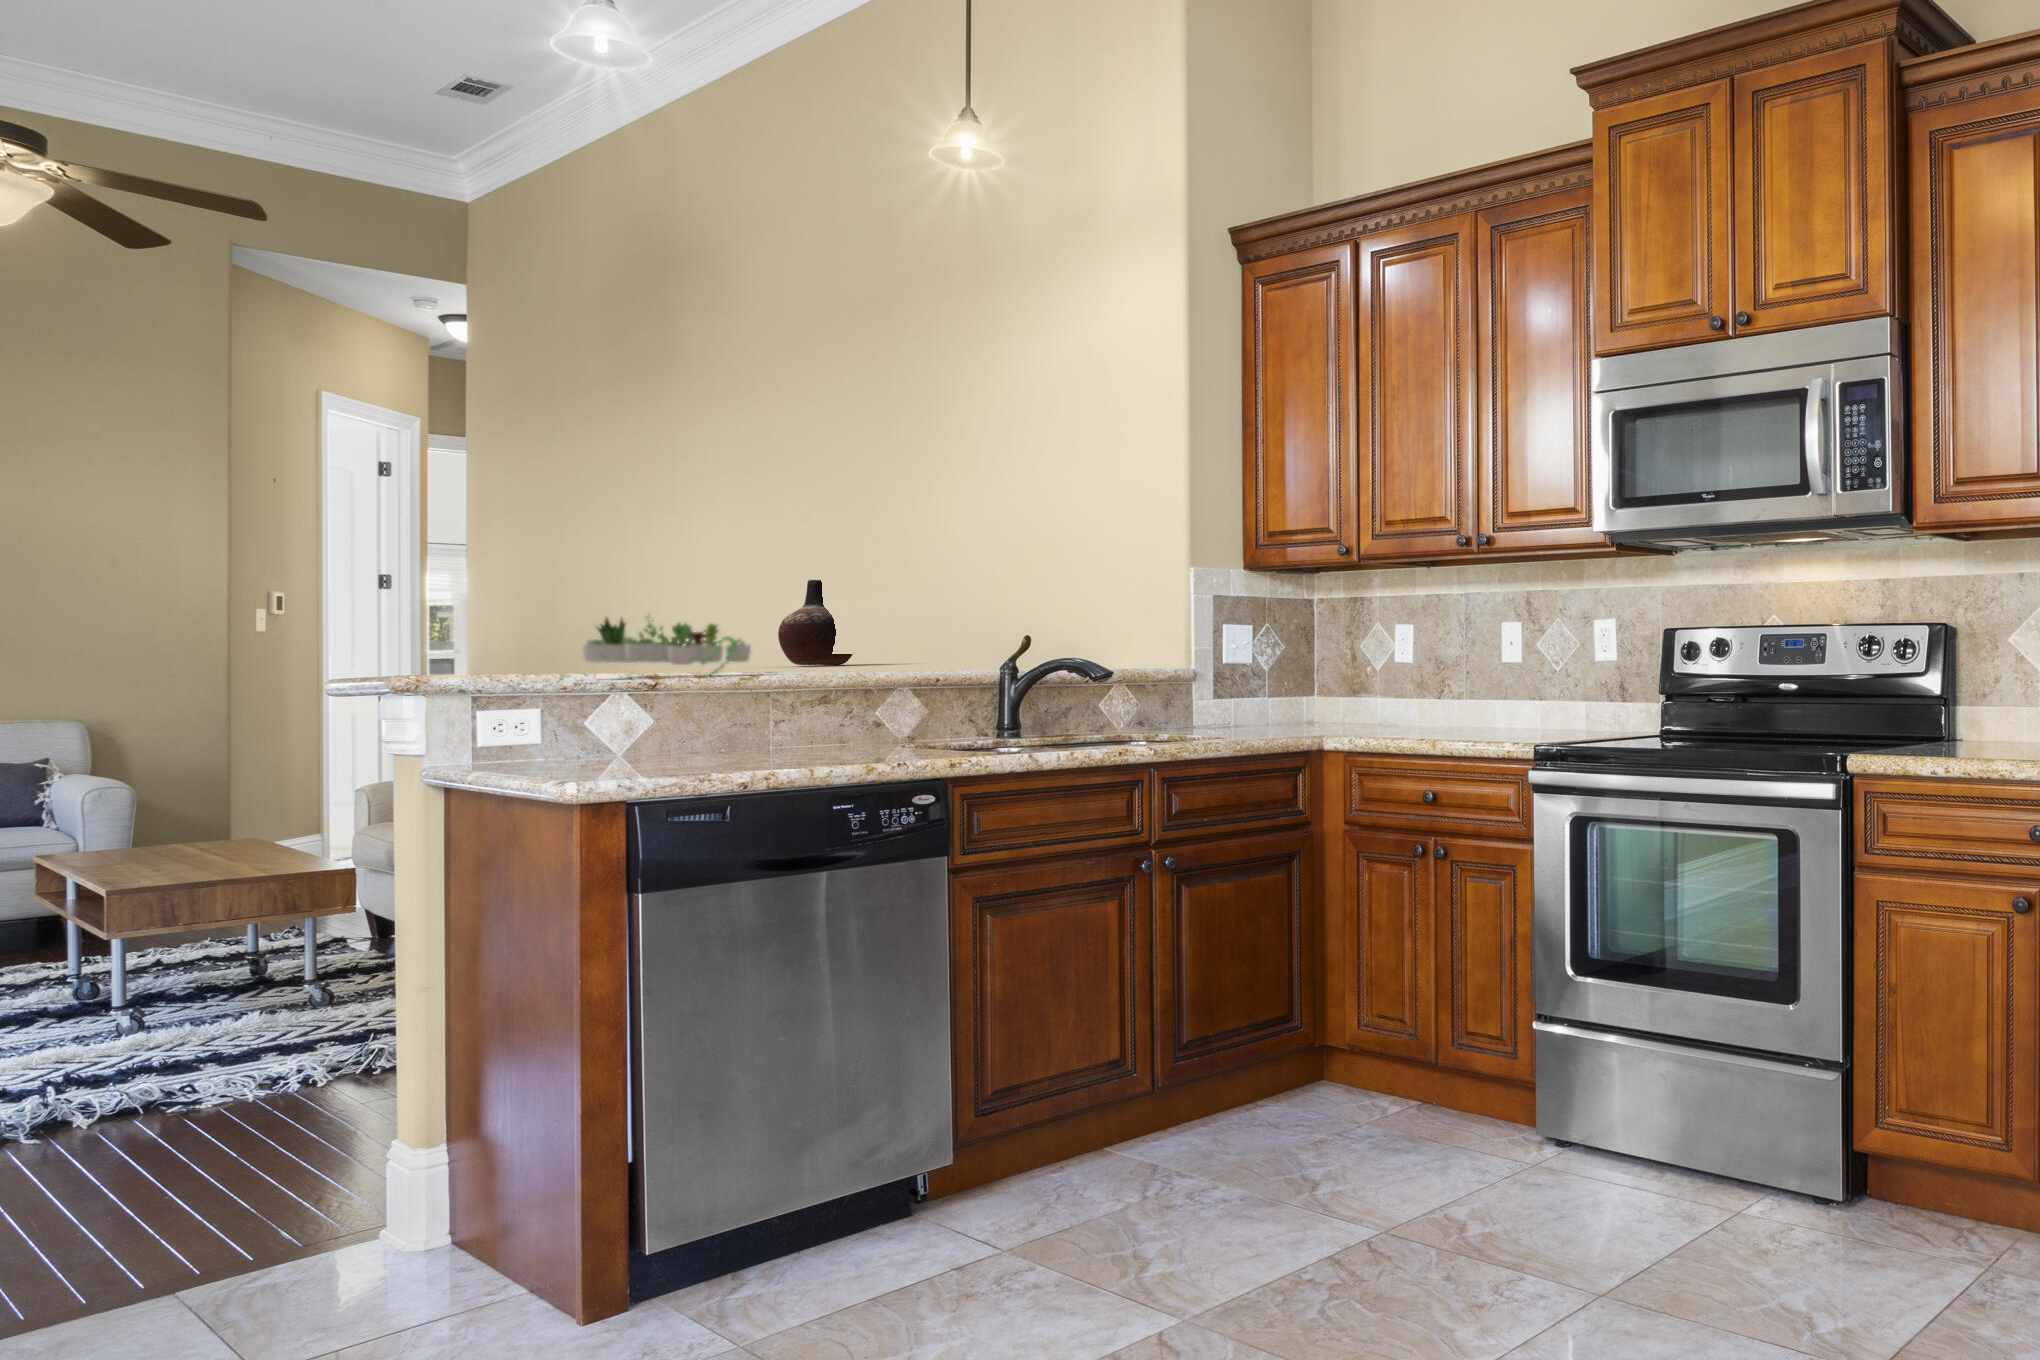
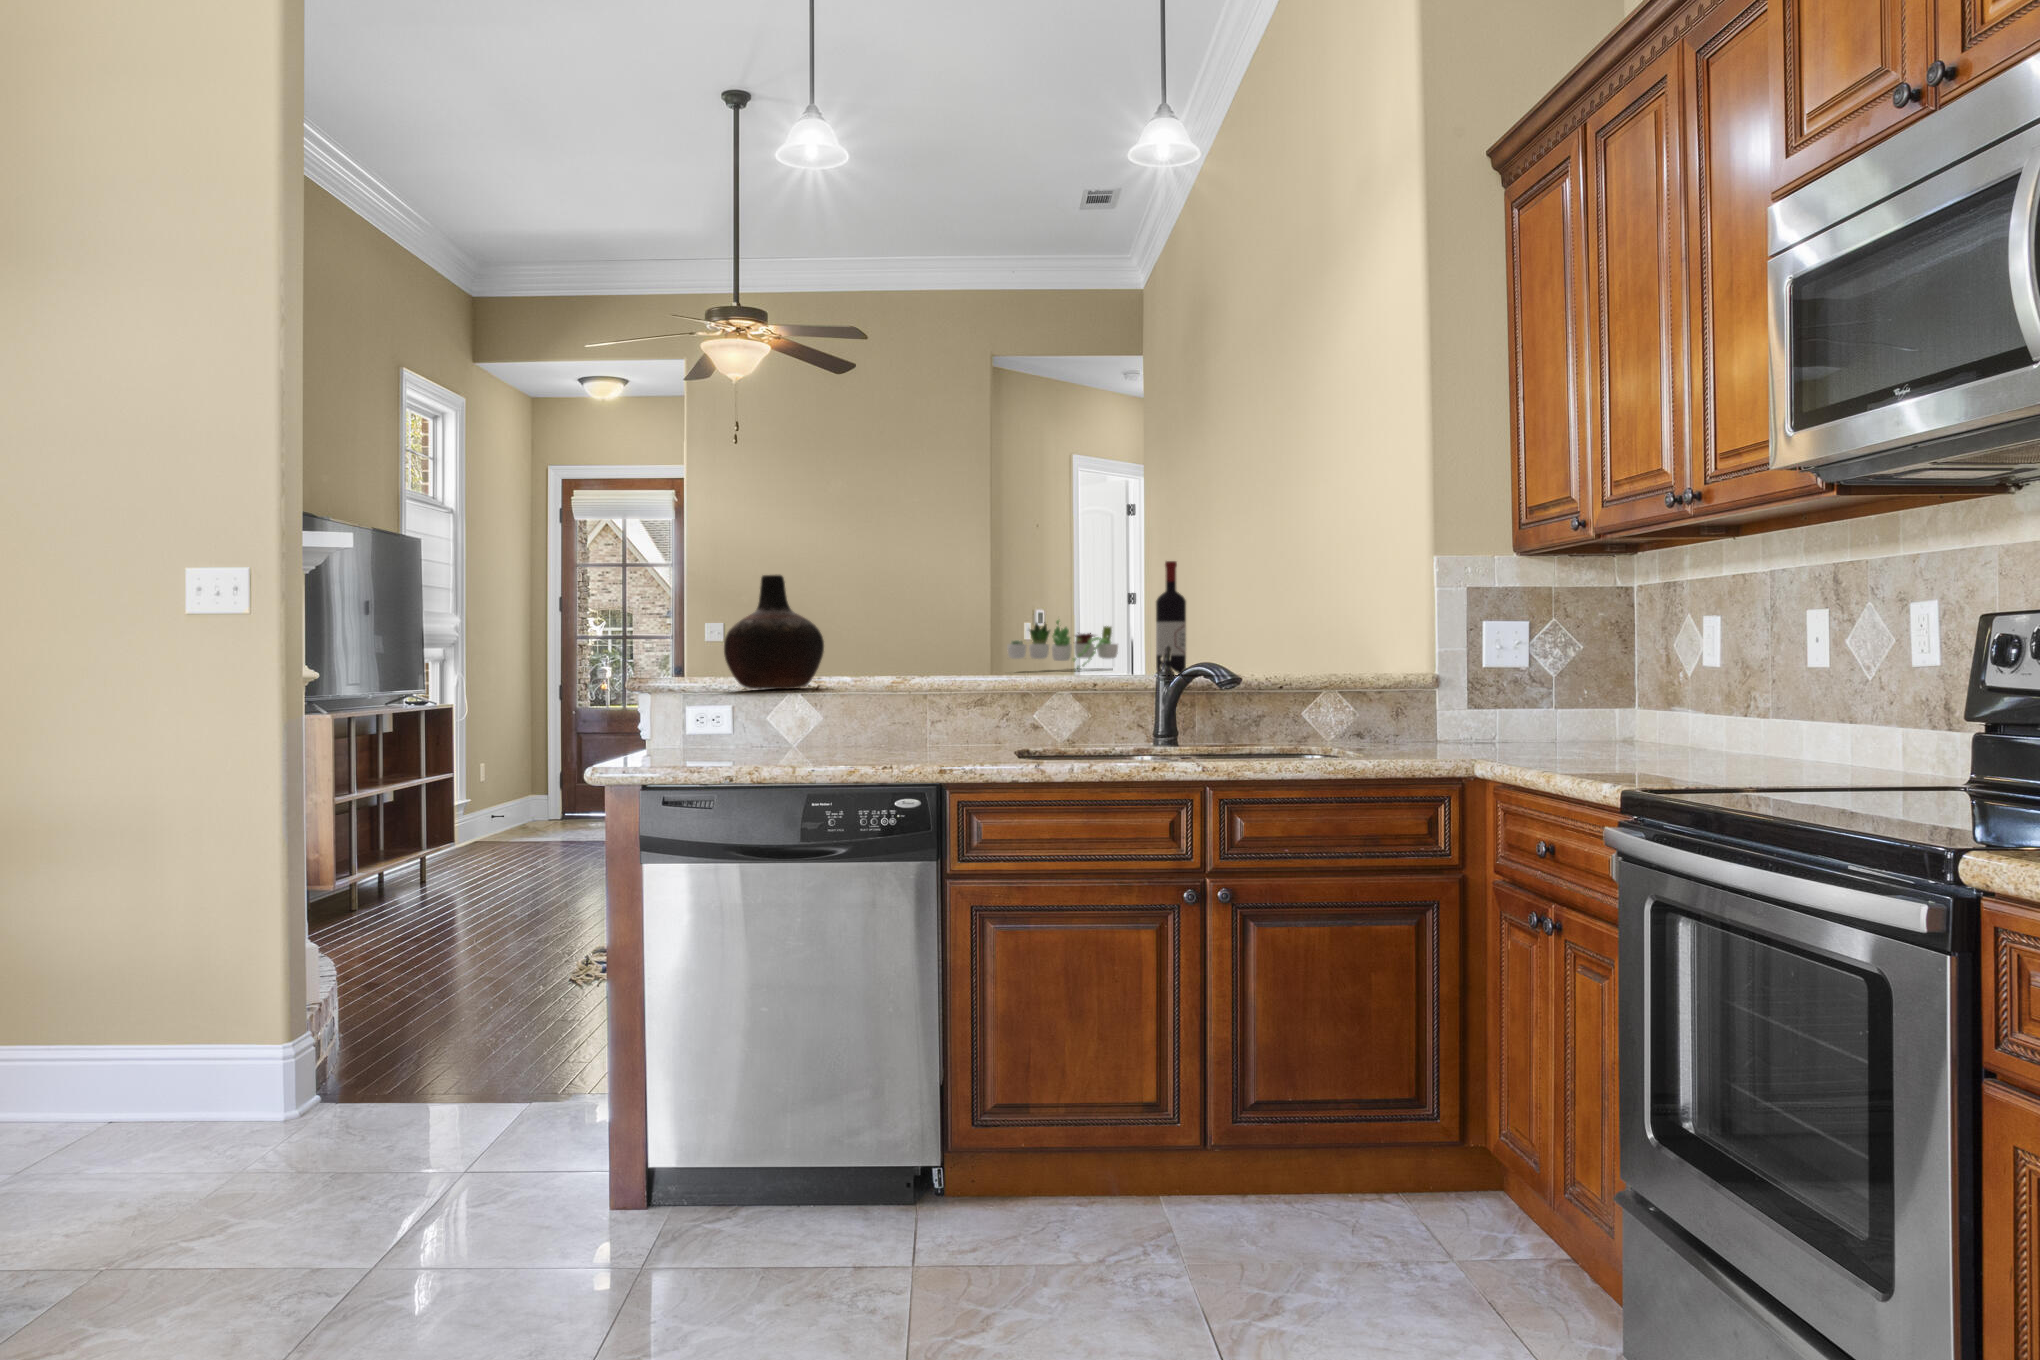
wine bottle: none [933,555,967,674] -> present [1156,561,1186,674]
vase: present [778,580,853,665] -> present [724,575,824,689]

